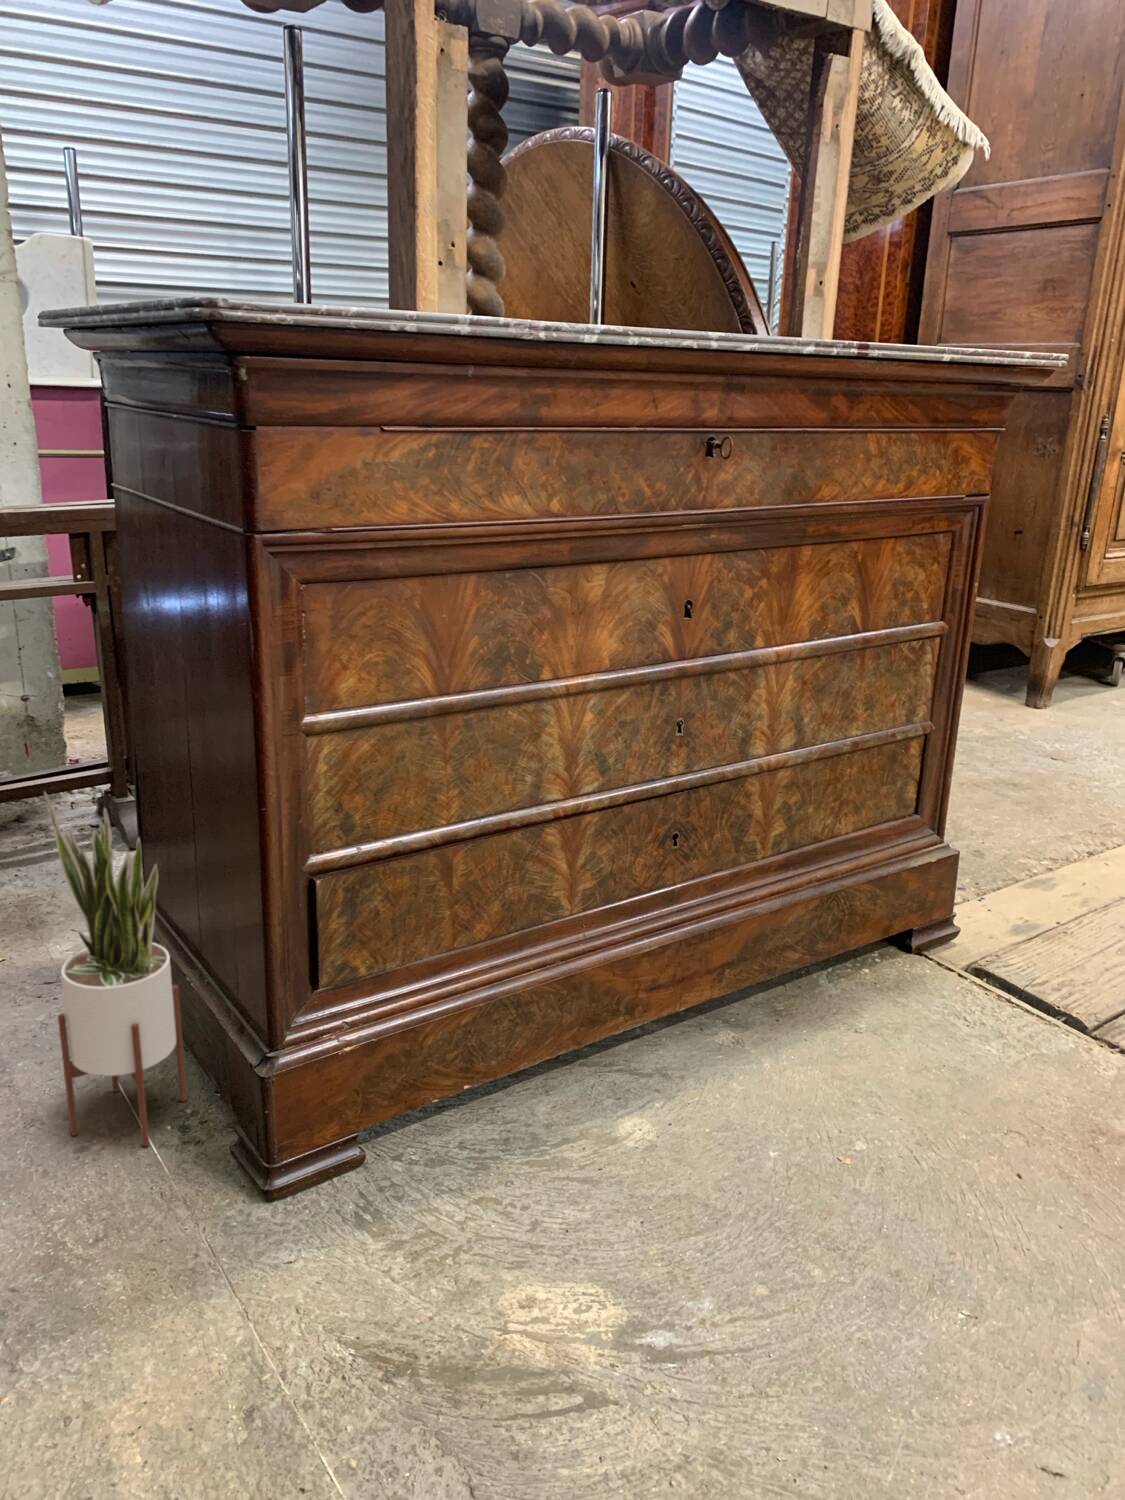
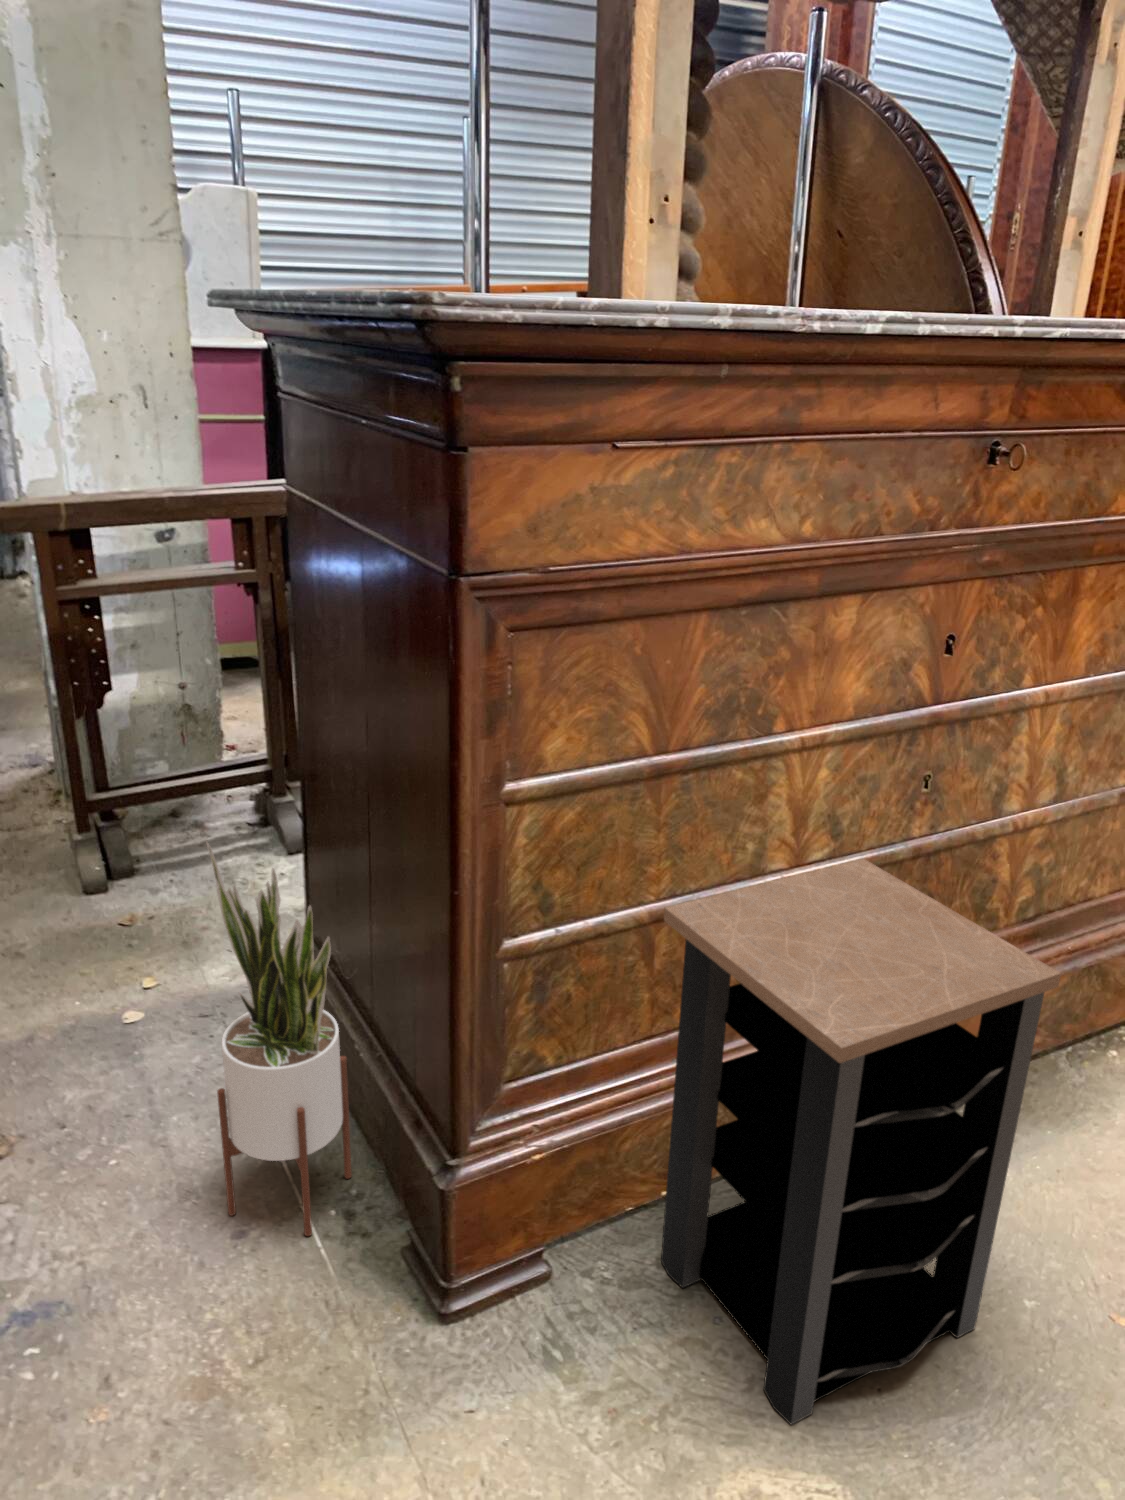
side table: none [448,787,765,1251] -> present [661,859,1061,1424]

